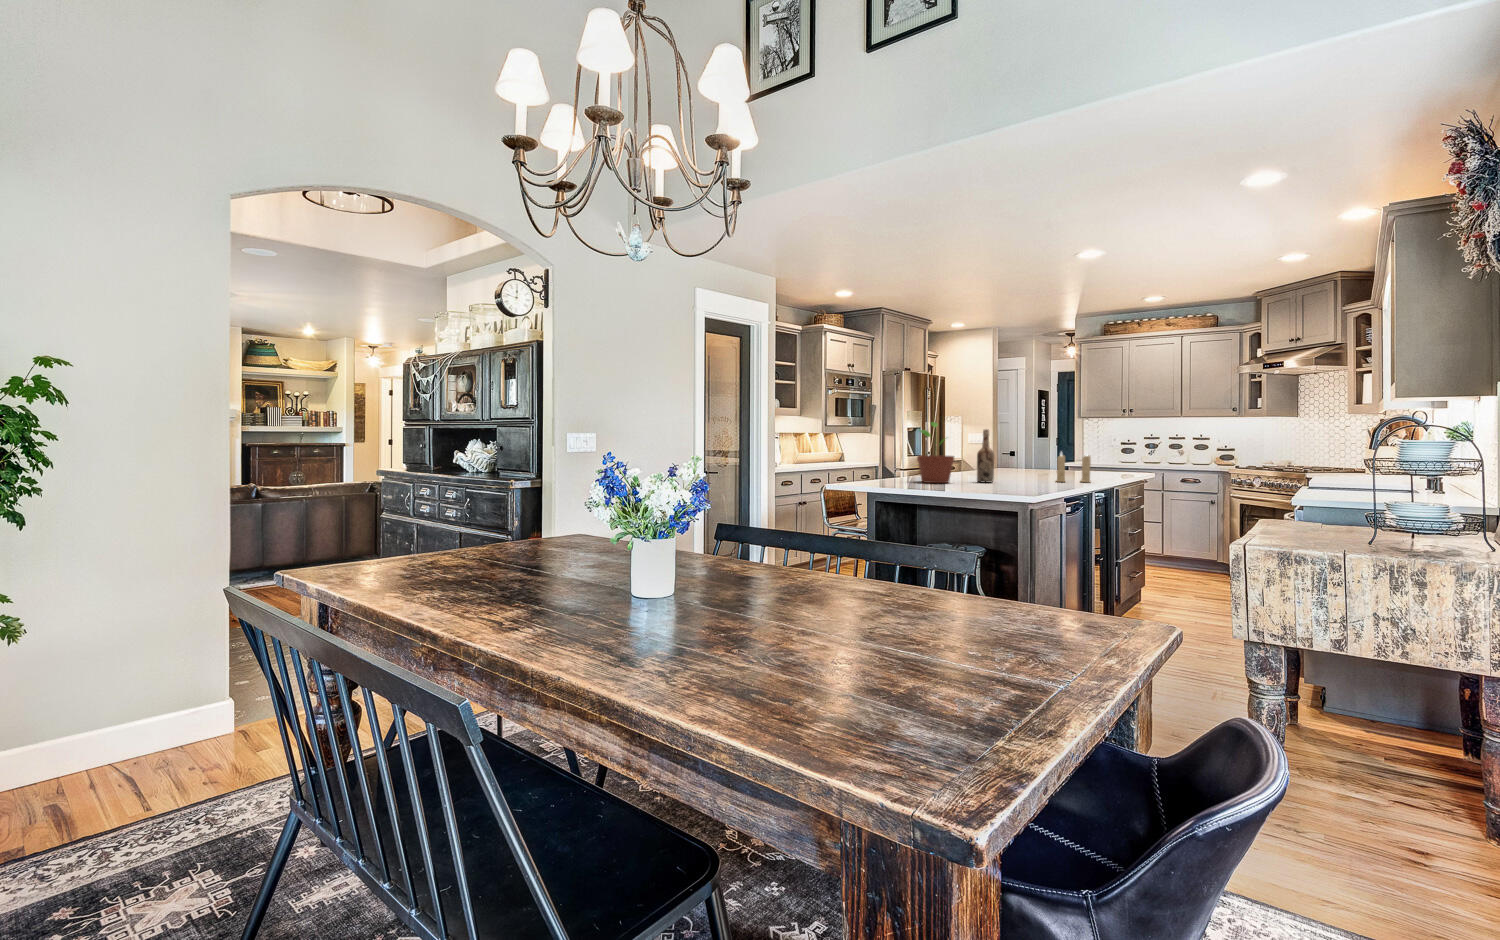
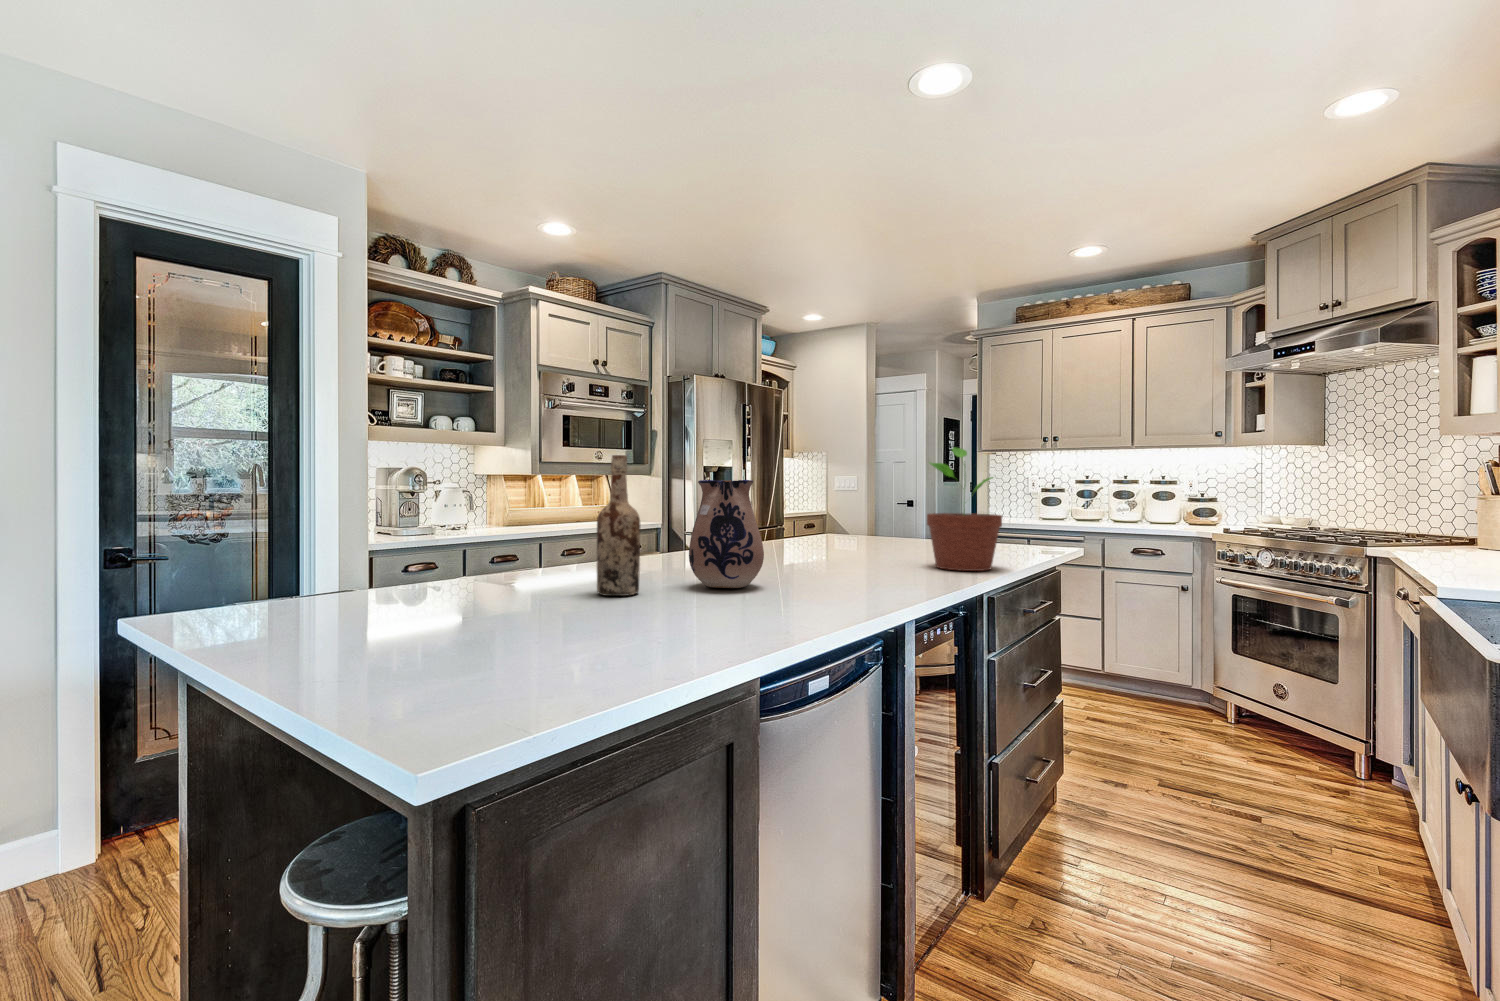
potted plant: present [917,422,954,483] -> present [927,447,1002,571]
ceramic pitcher: none [1005,439,1037,481] -> present [689,480,764,588]
candle: present [1056,452,1091,482] -> none [811,509,899,592]

